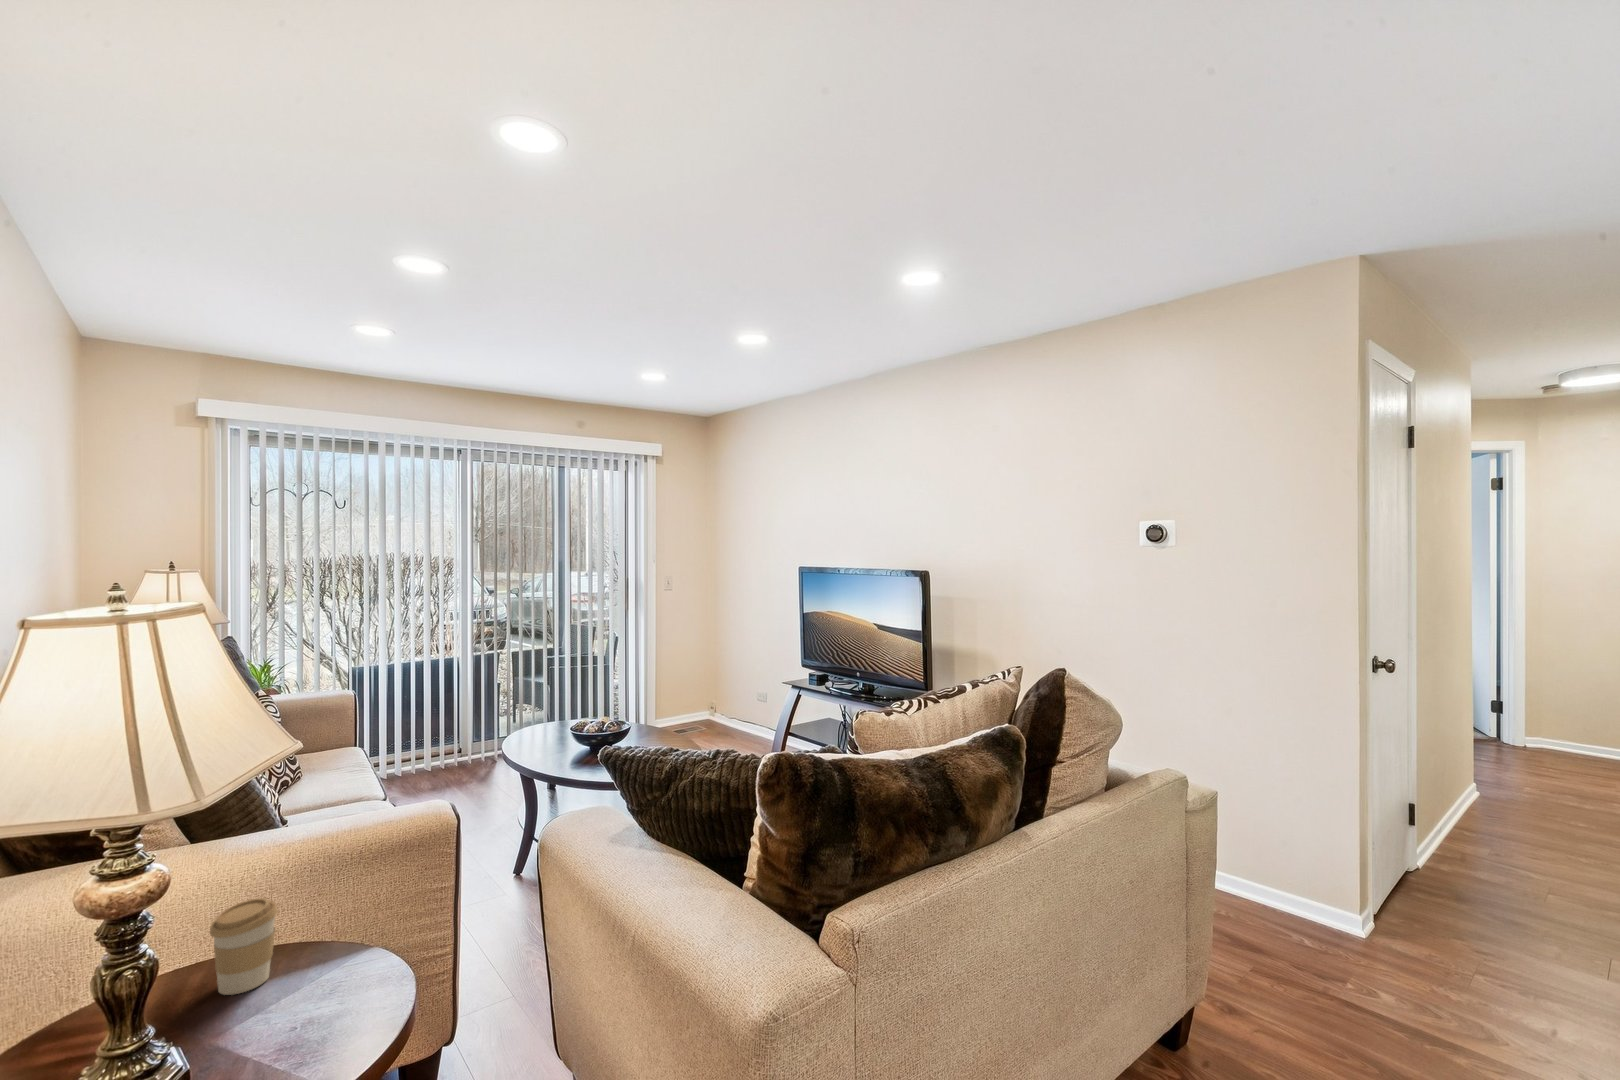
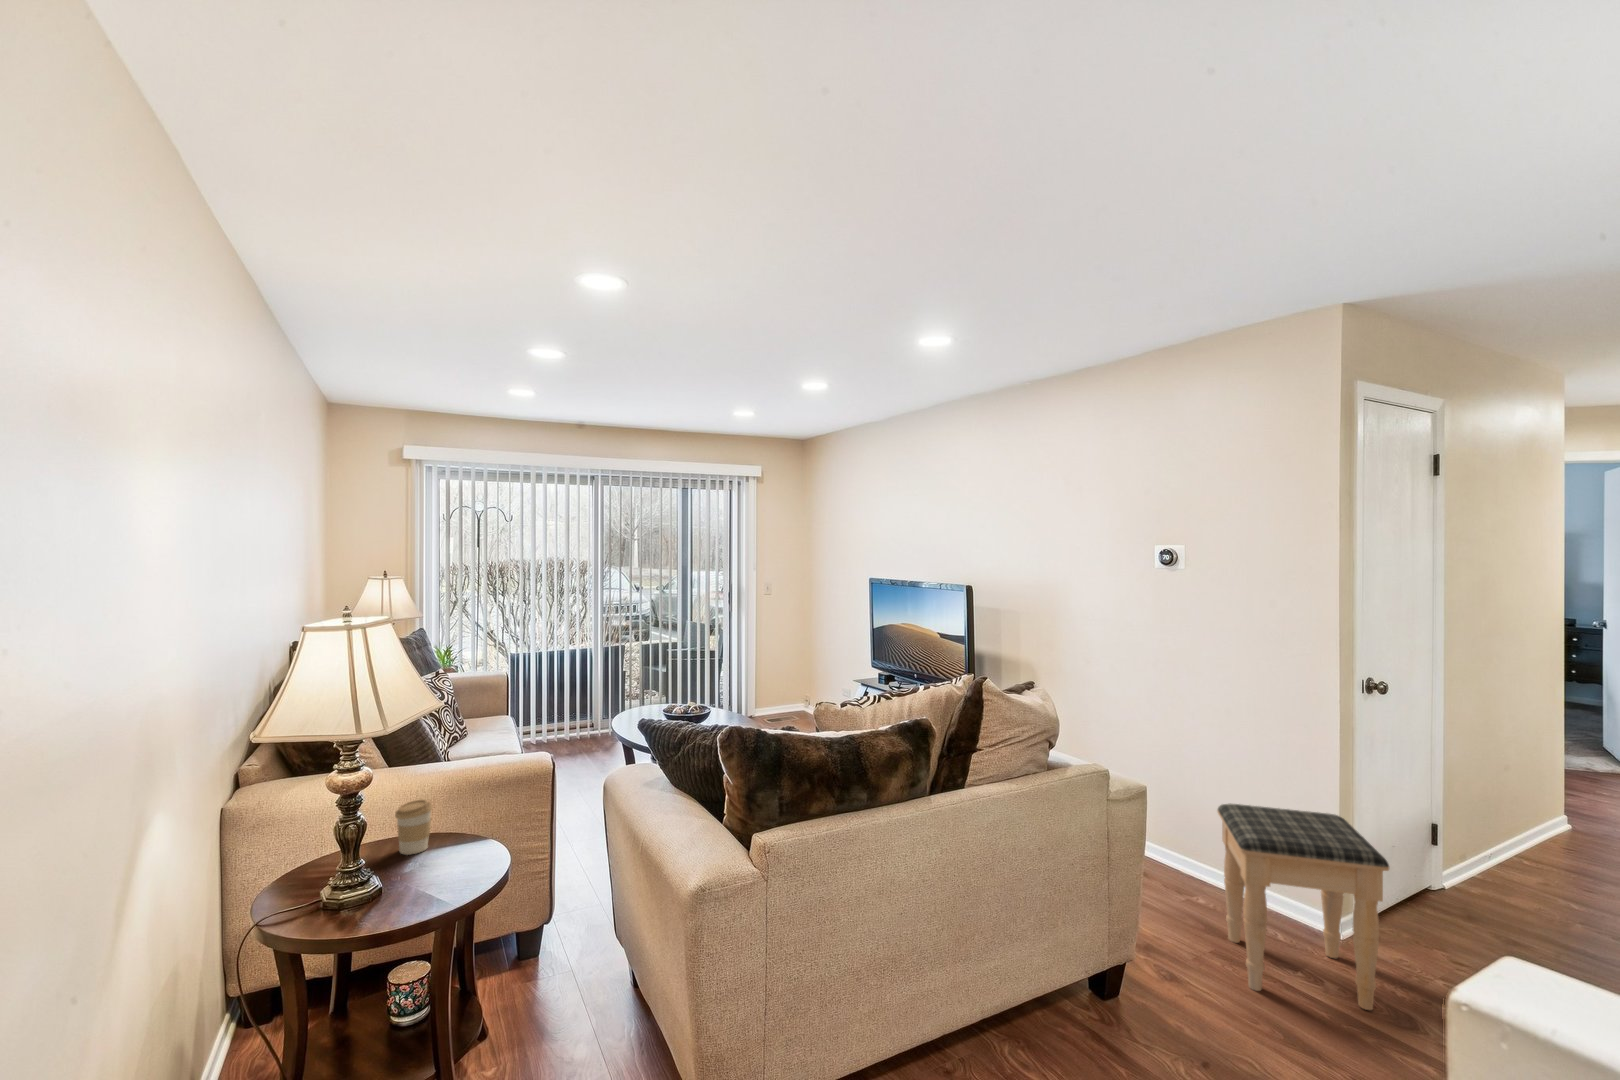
footstool: none [1243,799,1460,1021] -> present [1217,804,1389,1010]

